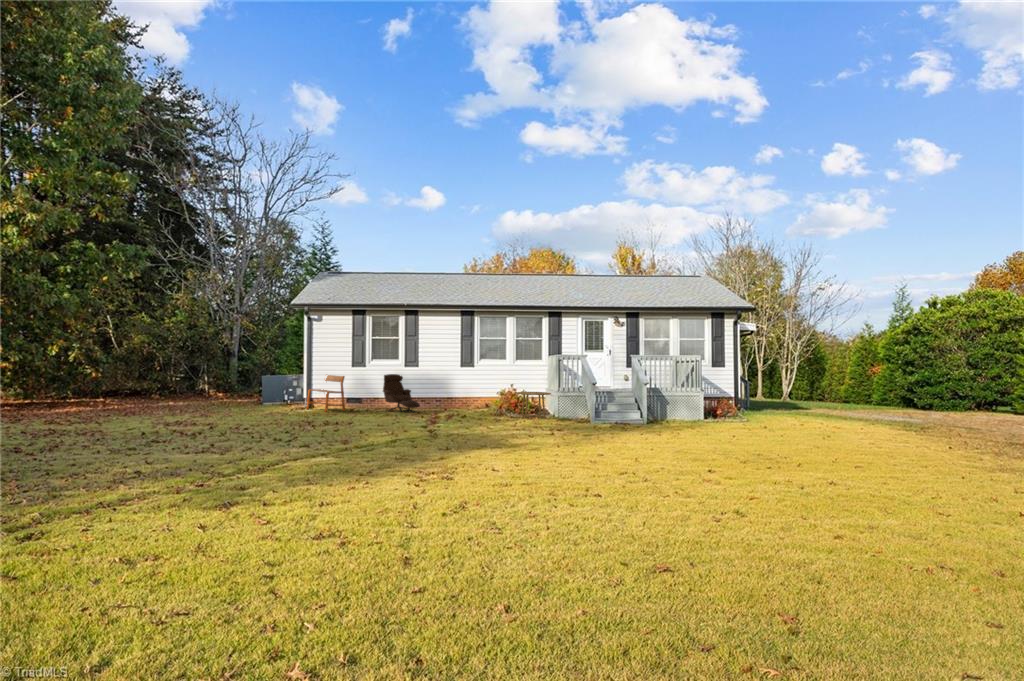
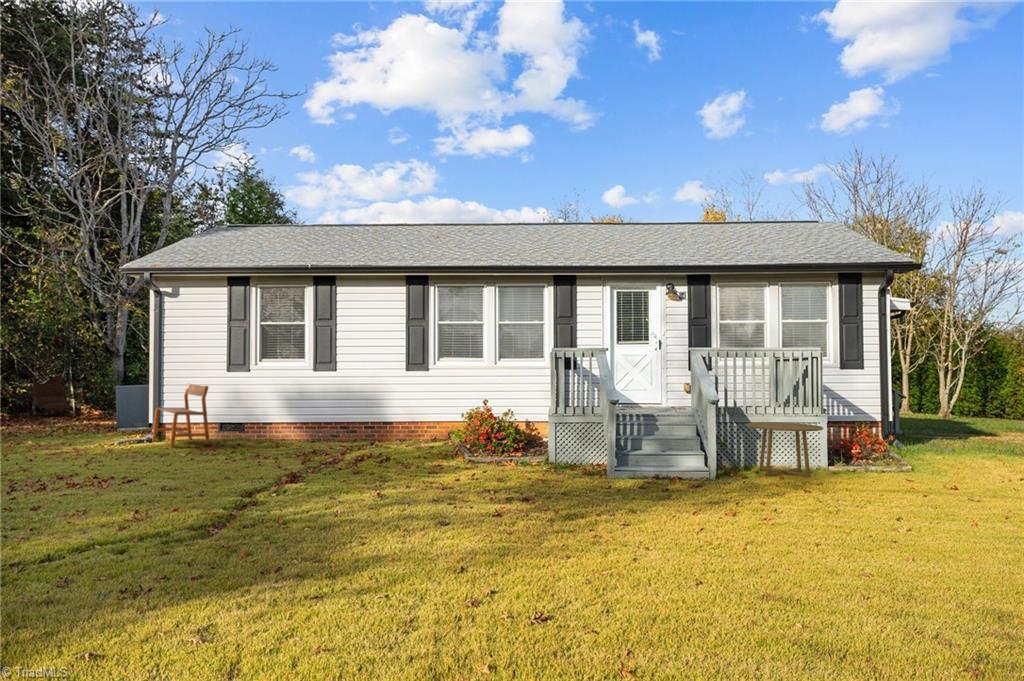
lounge chair: present [383,374,420,412] -> present [30,376,70,417]
round table: present [516,392,551,417] -> present [747,422,823,477]

